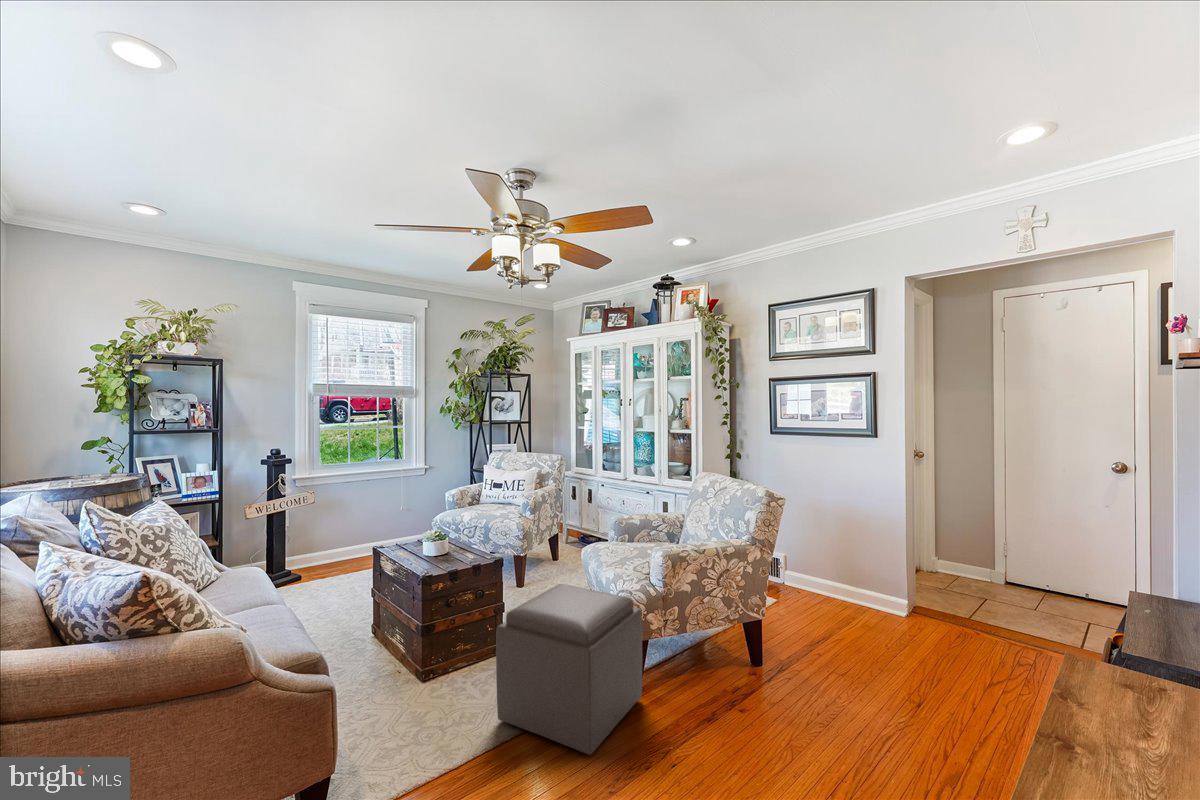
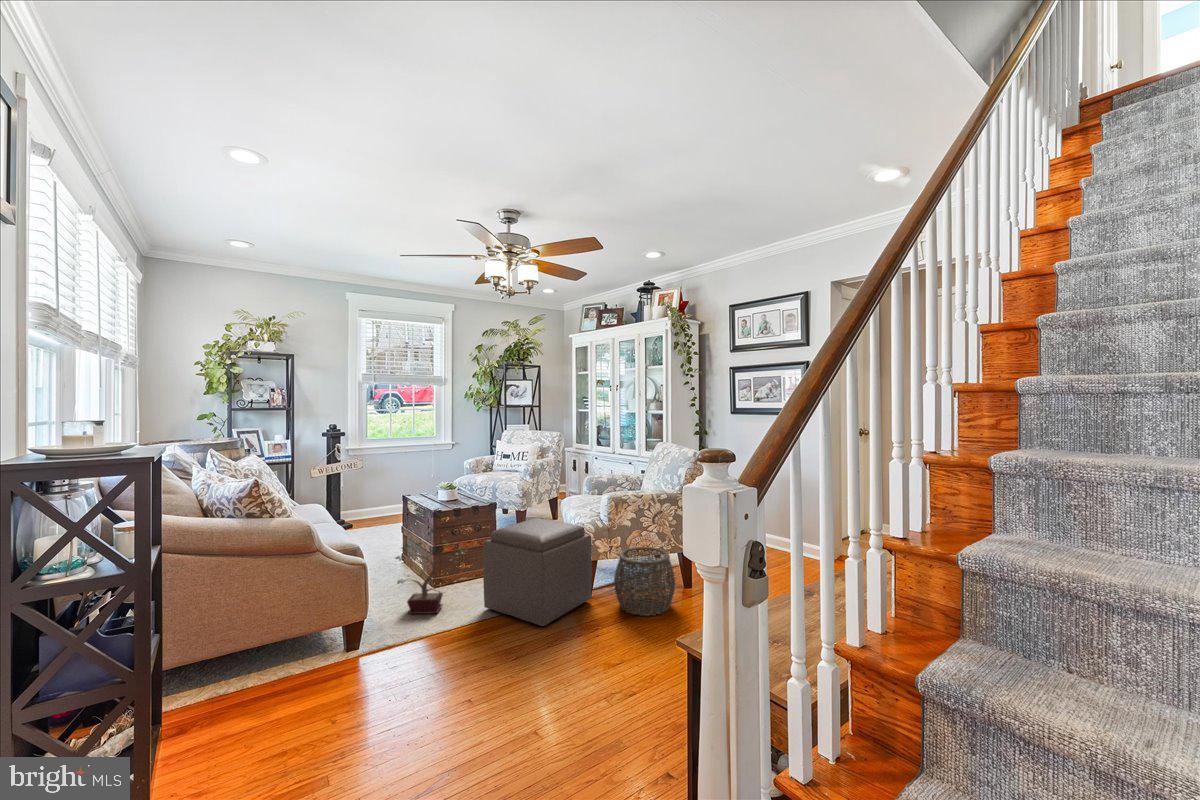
potted plant: none [368,609,478,736] -> present [396,529,467,614]
woven basket: none [674,621,760,726] -> present [614,547,675,616]

